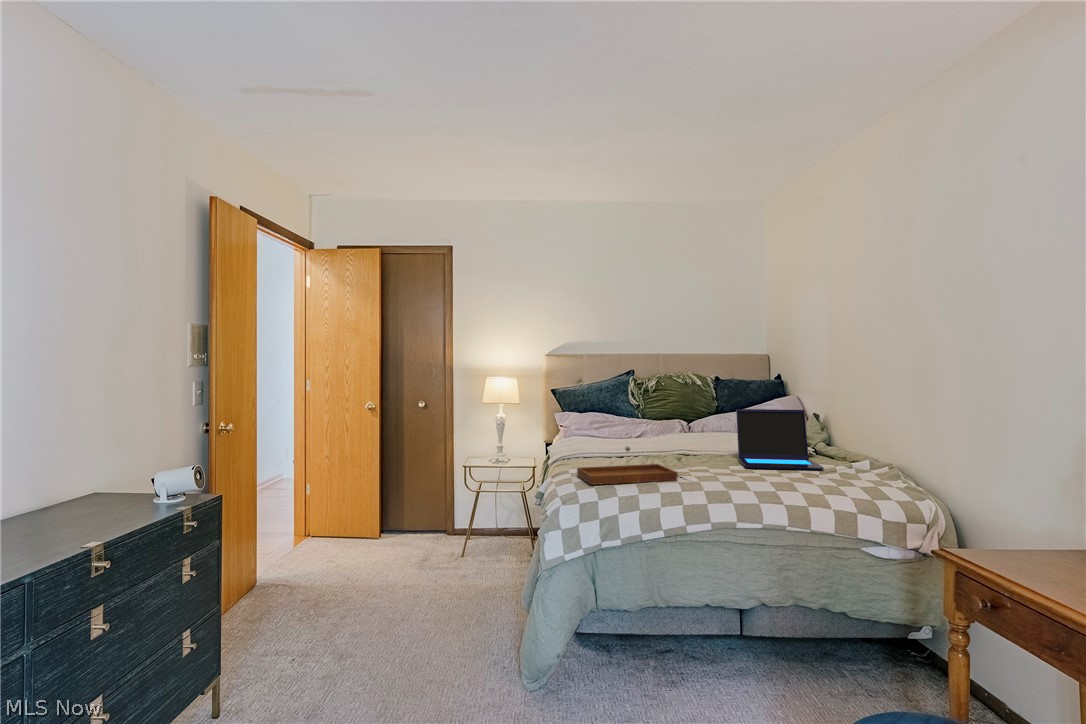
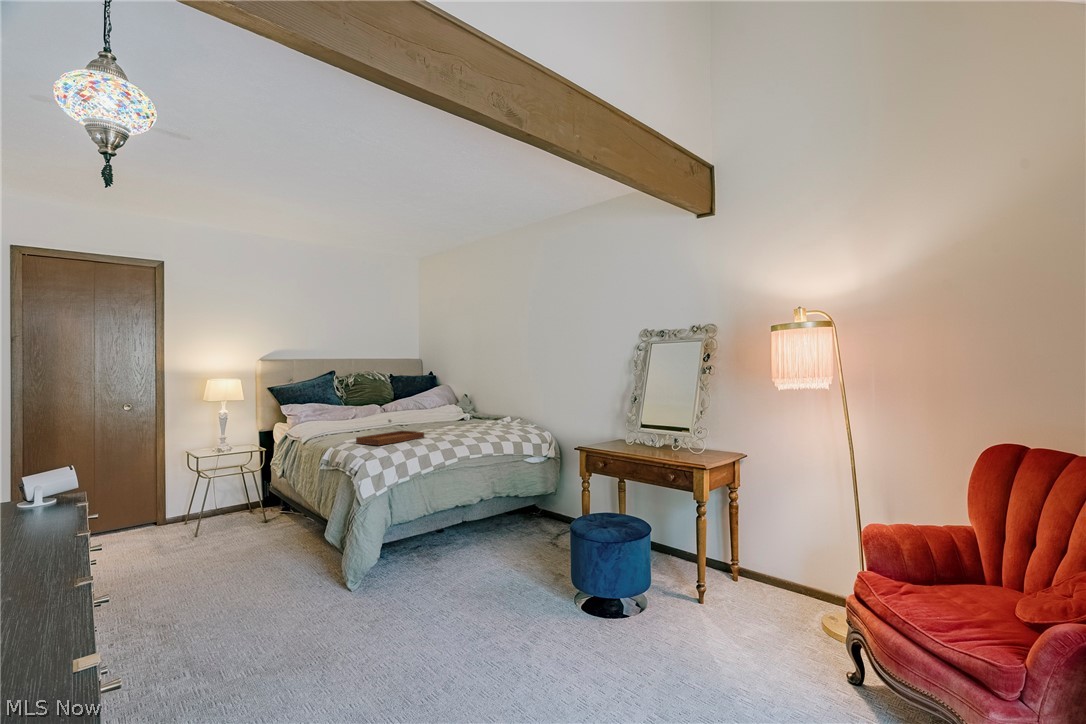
laptop: present [736,409,824,470] -> none [433,392,491,428]

